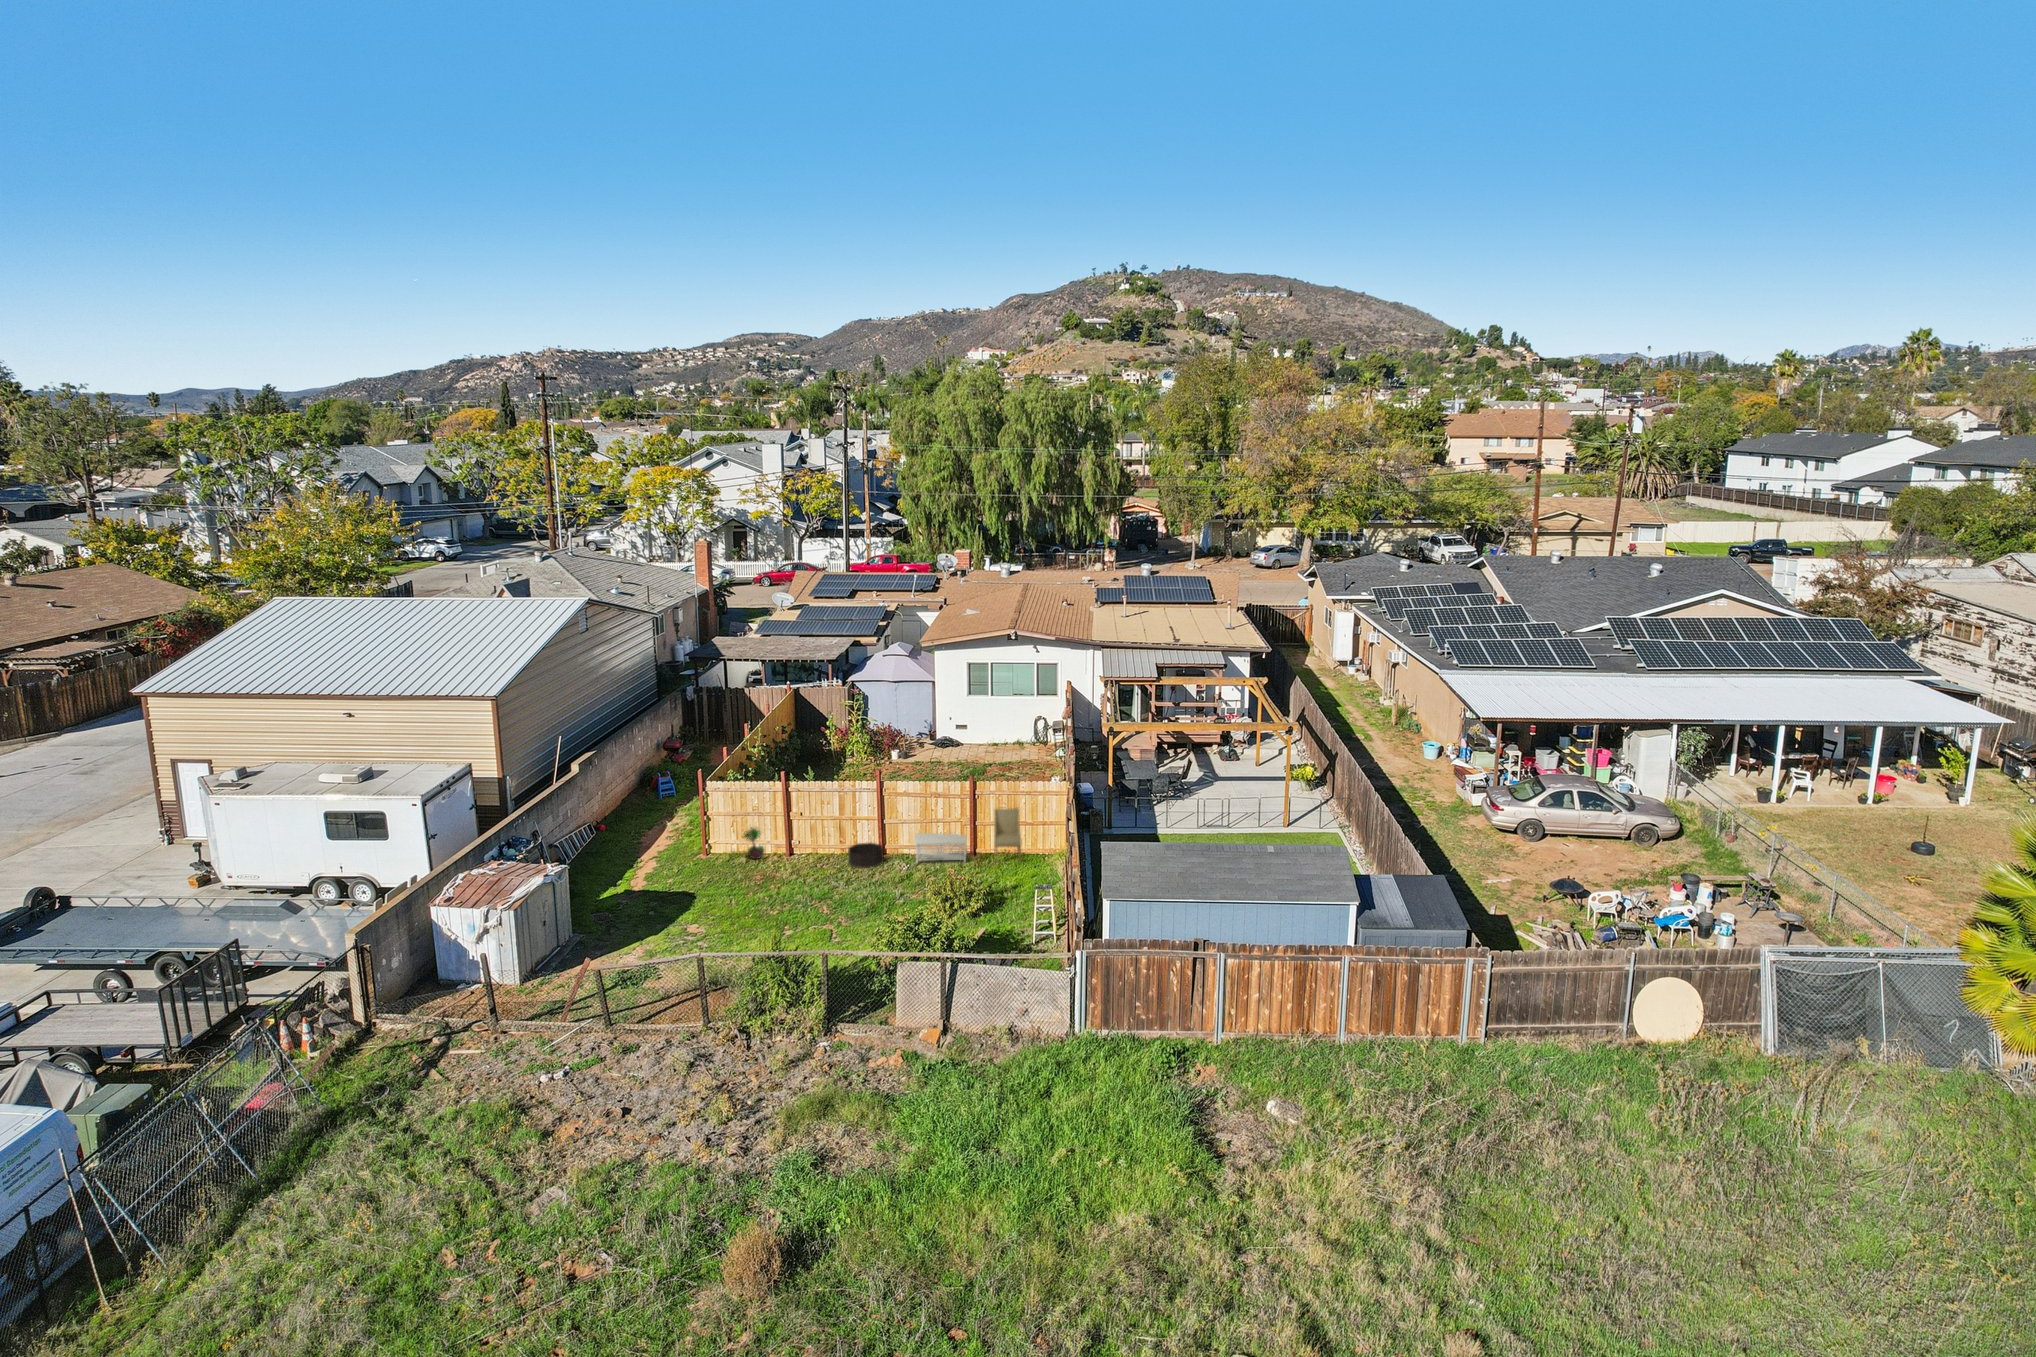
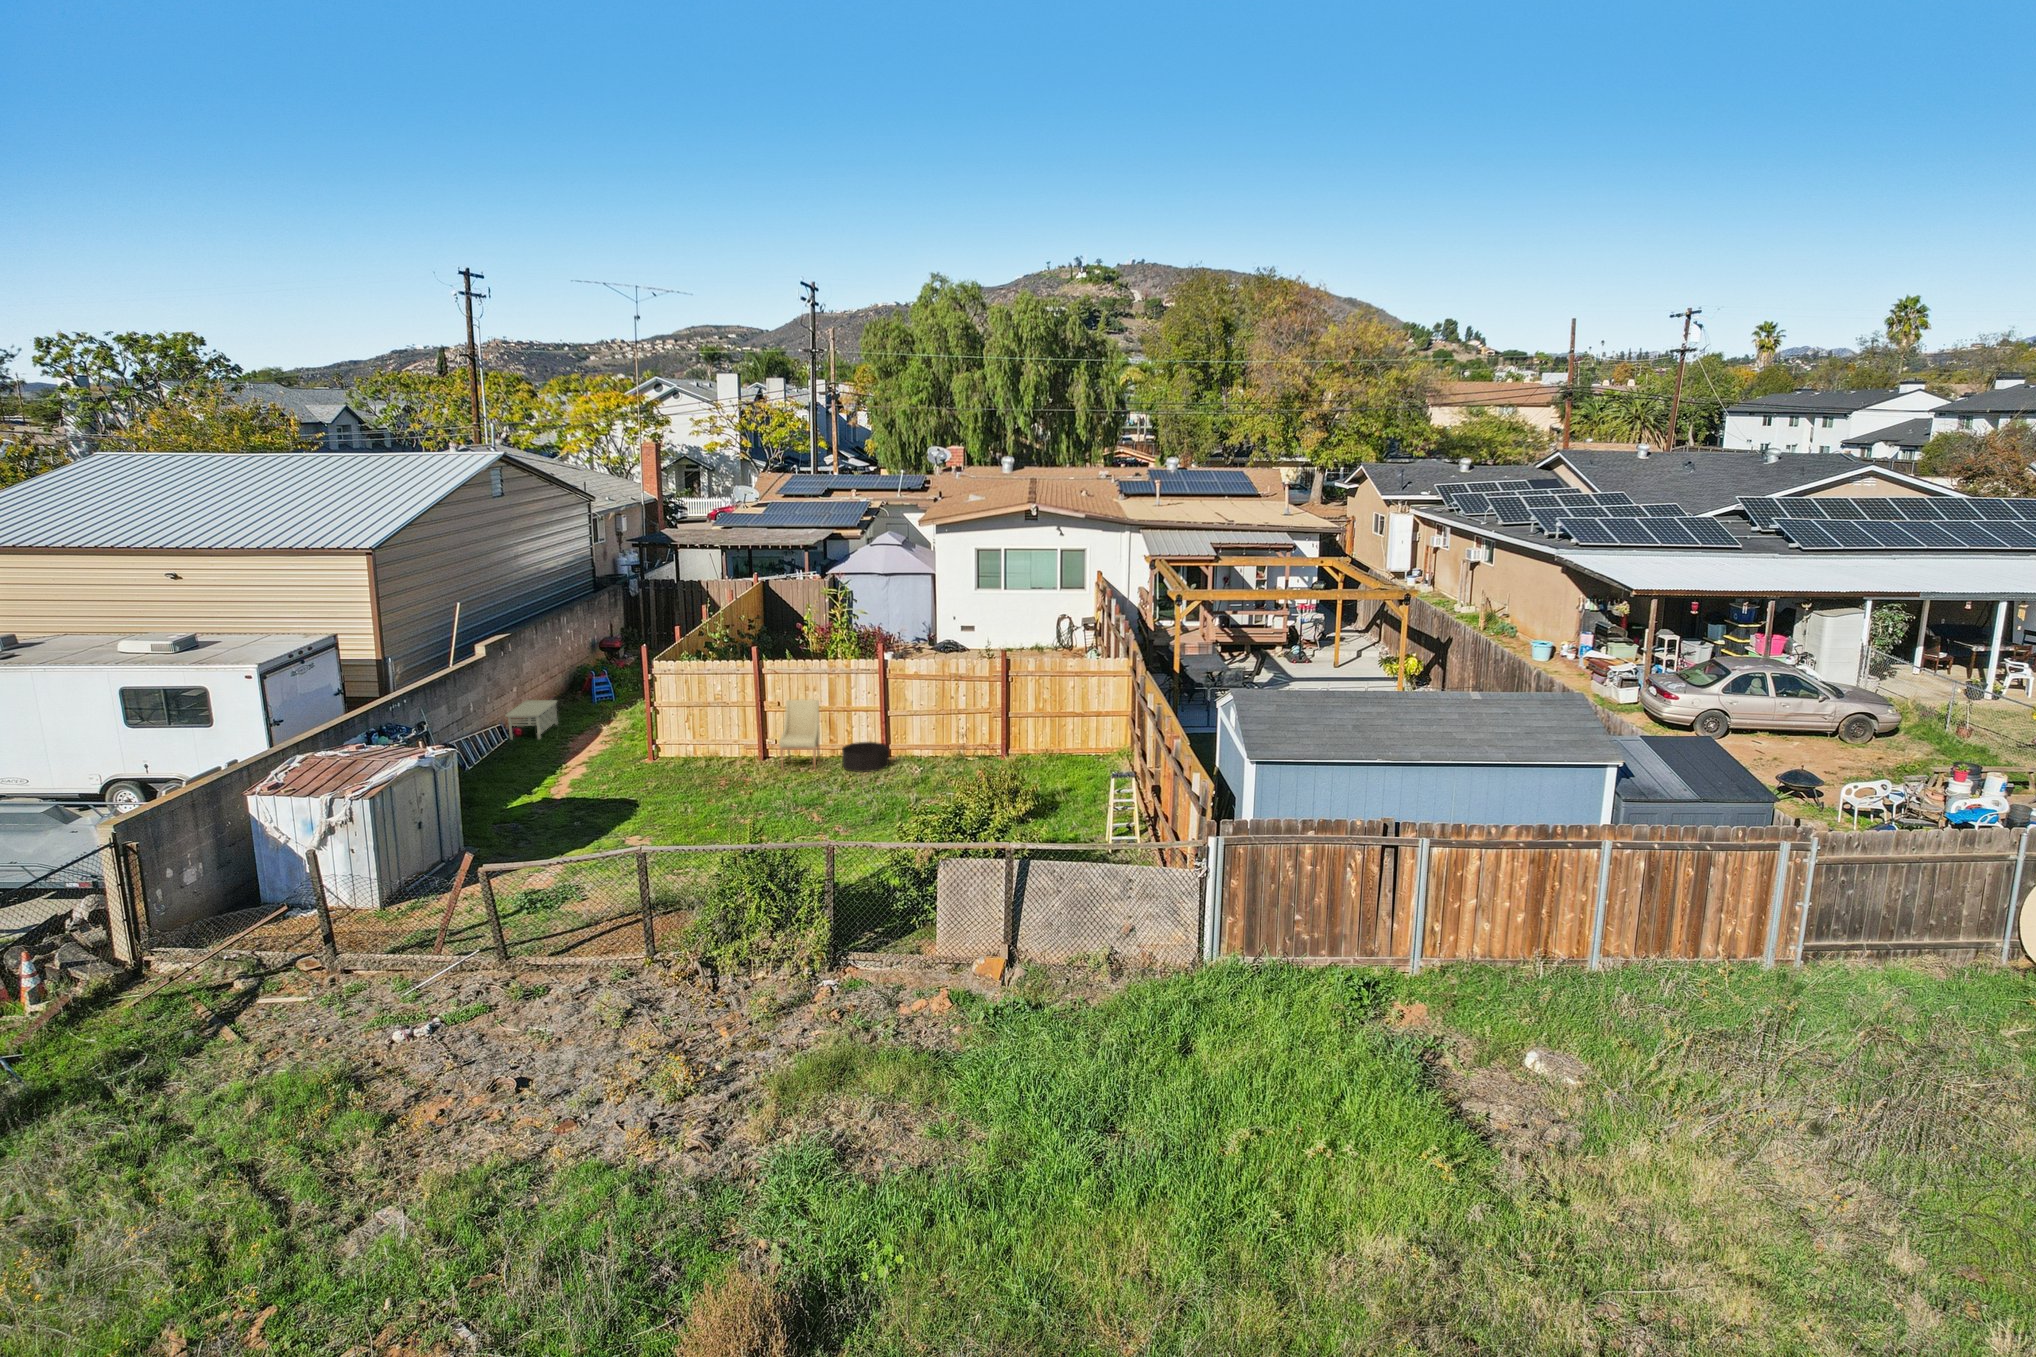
chair: present [994,807,1022,860] -> present [779,700,820,769]
potted tree: present [743,827,764,859] -> none [701,717,732,764]
storage bench: present [914,833,967,862] -> present [506,700,558,739]

